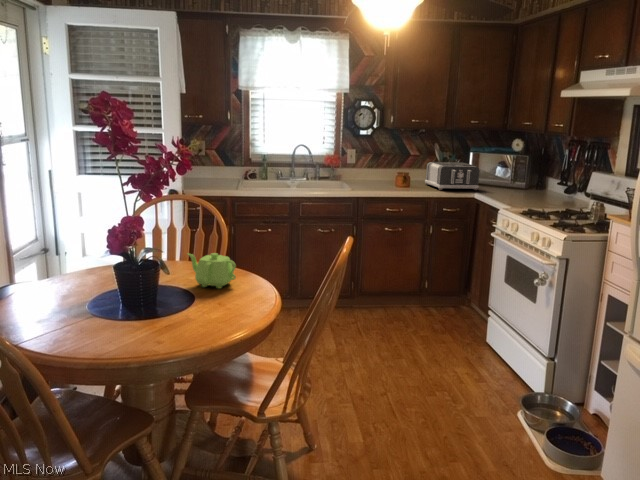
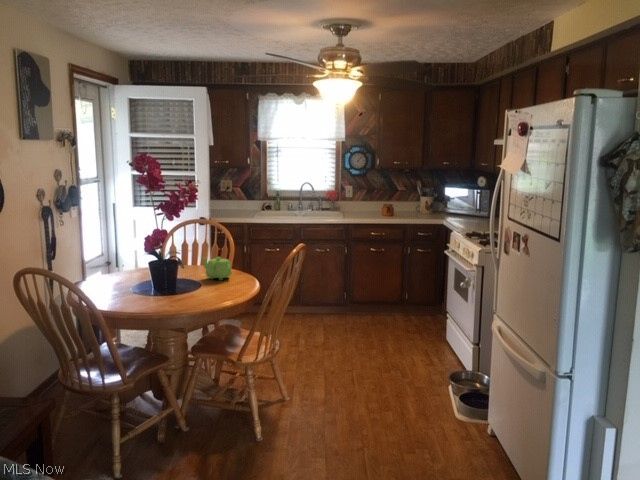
toaster: present [425,162,480,190] -> none [408,196,448,219]

